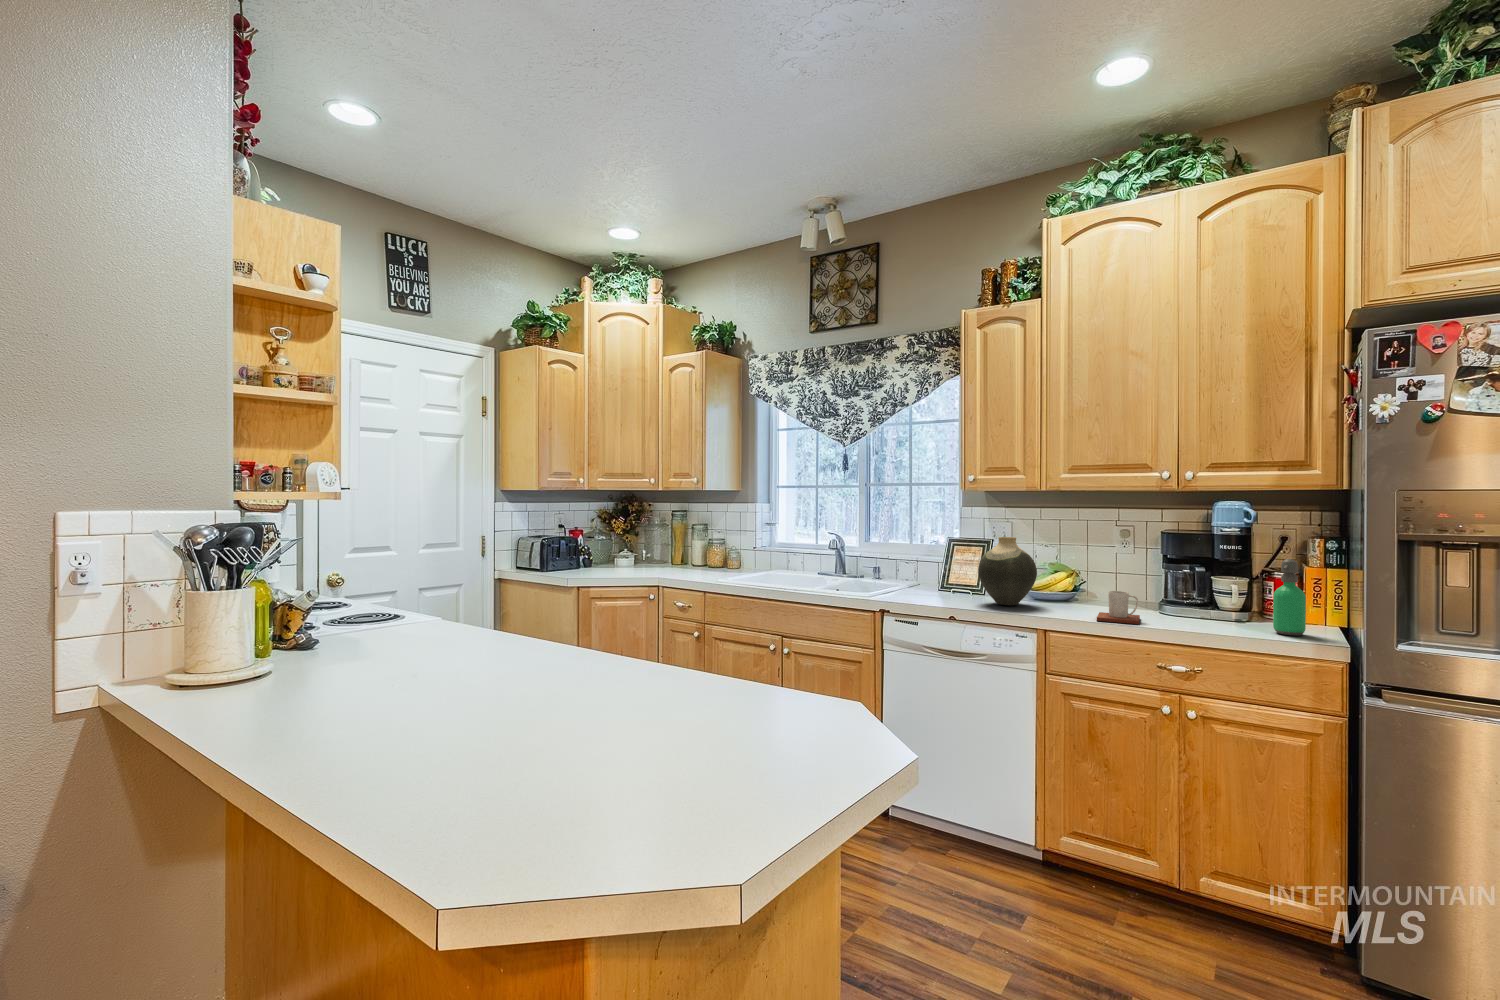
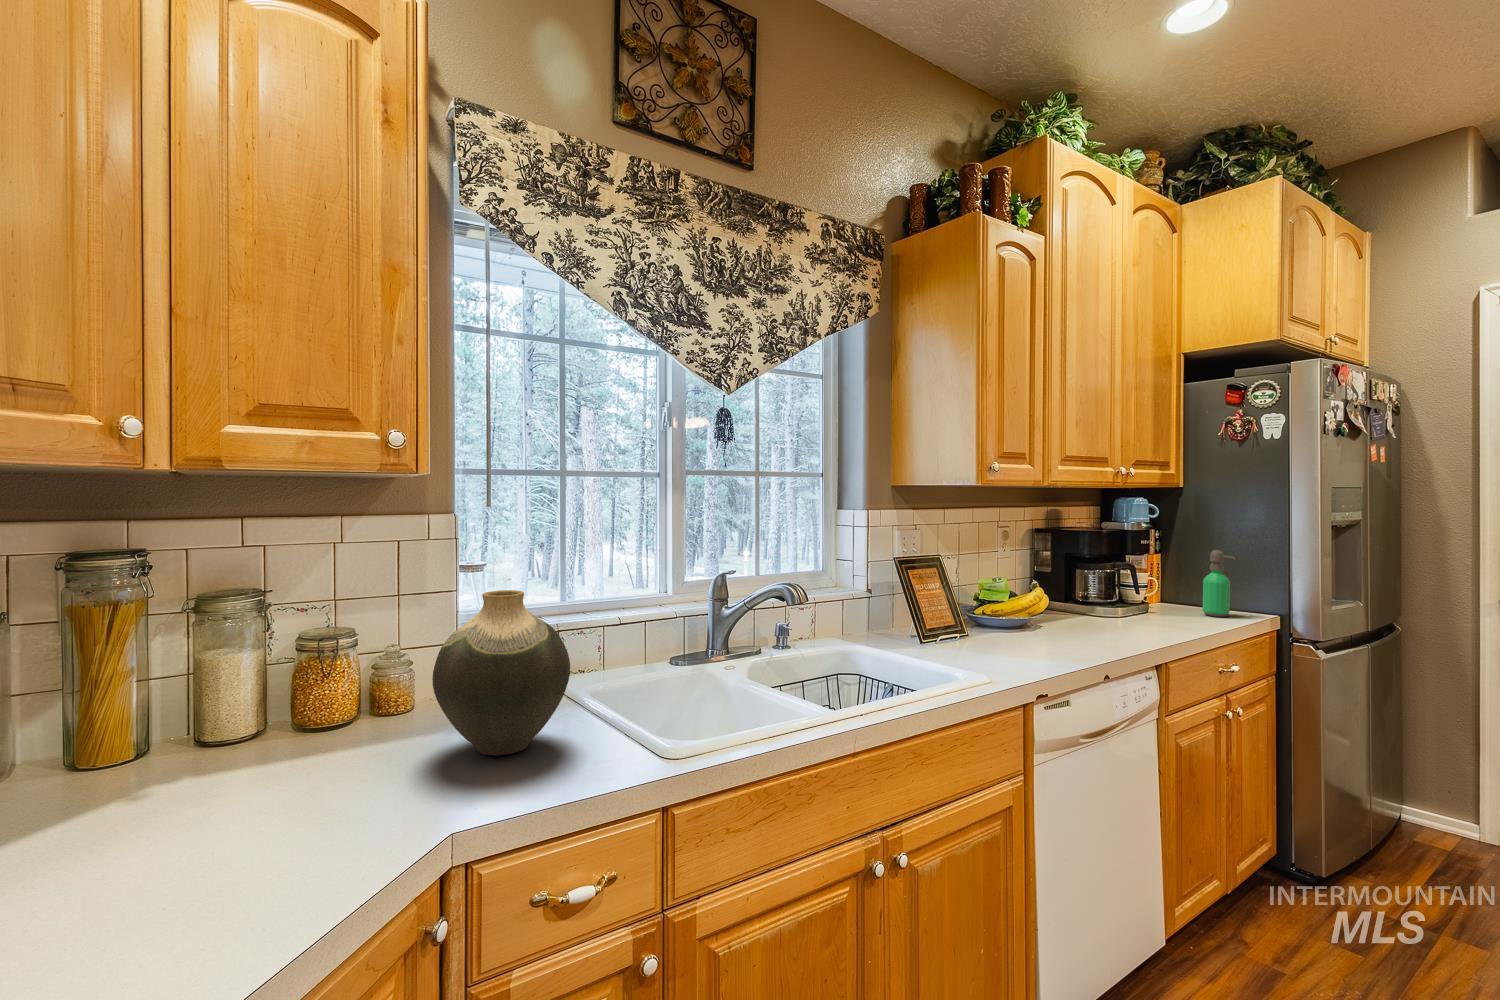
vase: present [978,537,1037,606] -> present [432,590,570,755]
mug: present [1097,591,1140,624] -> none [1139,601,1198,639]

